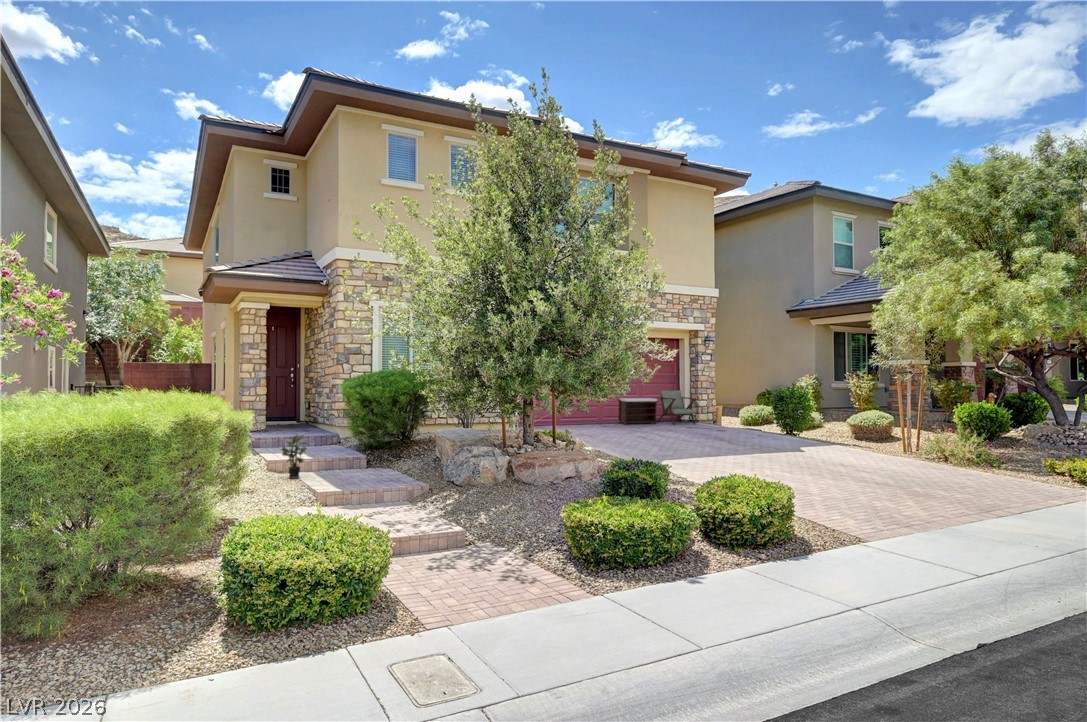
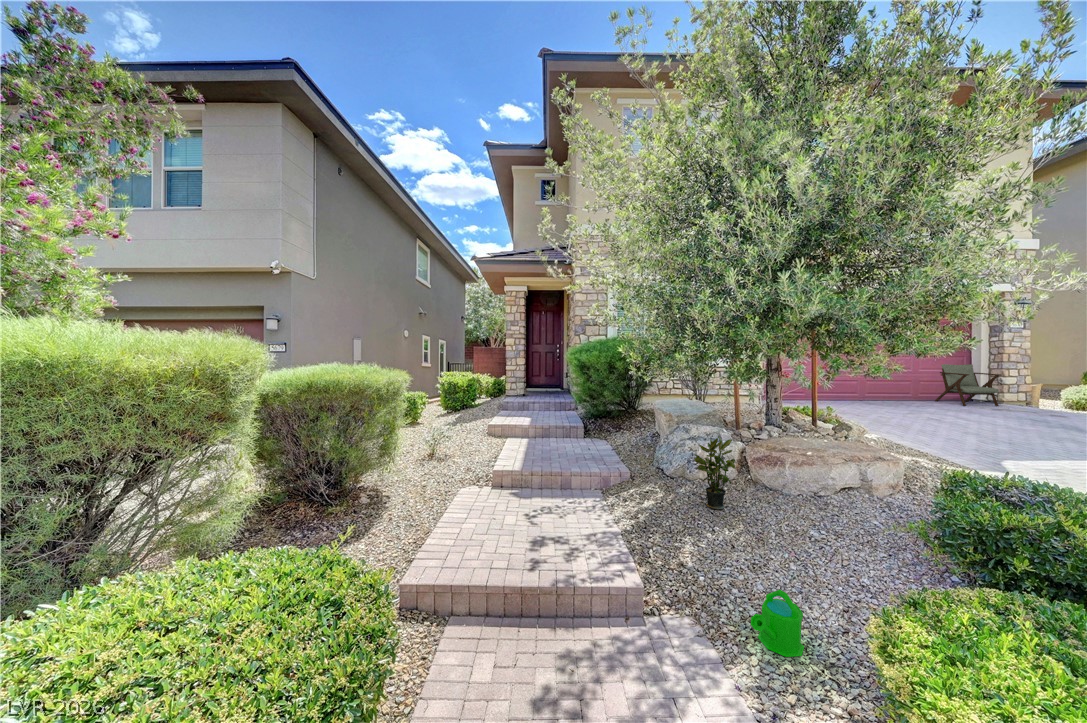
bench: present [618,398,658,425] -> none [878,372,939,403]
potted plant: present [281,434,306,479] -> present [694,436,736,510]
watering can: none [513,513,536,540] -> present [751,590,804,657]

